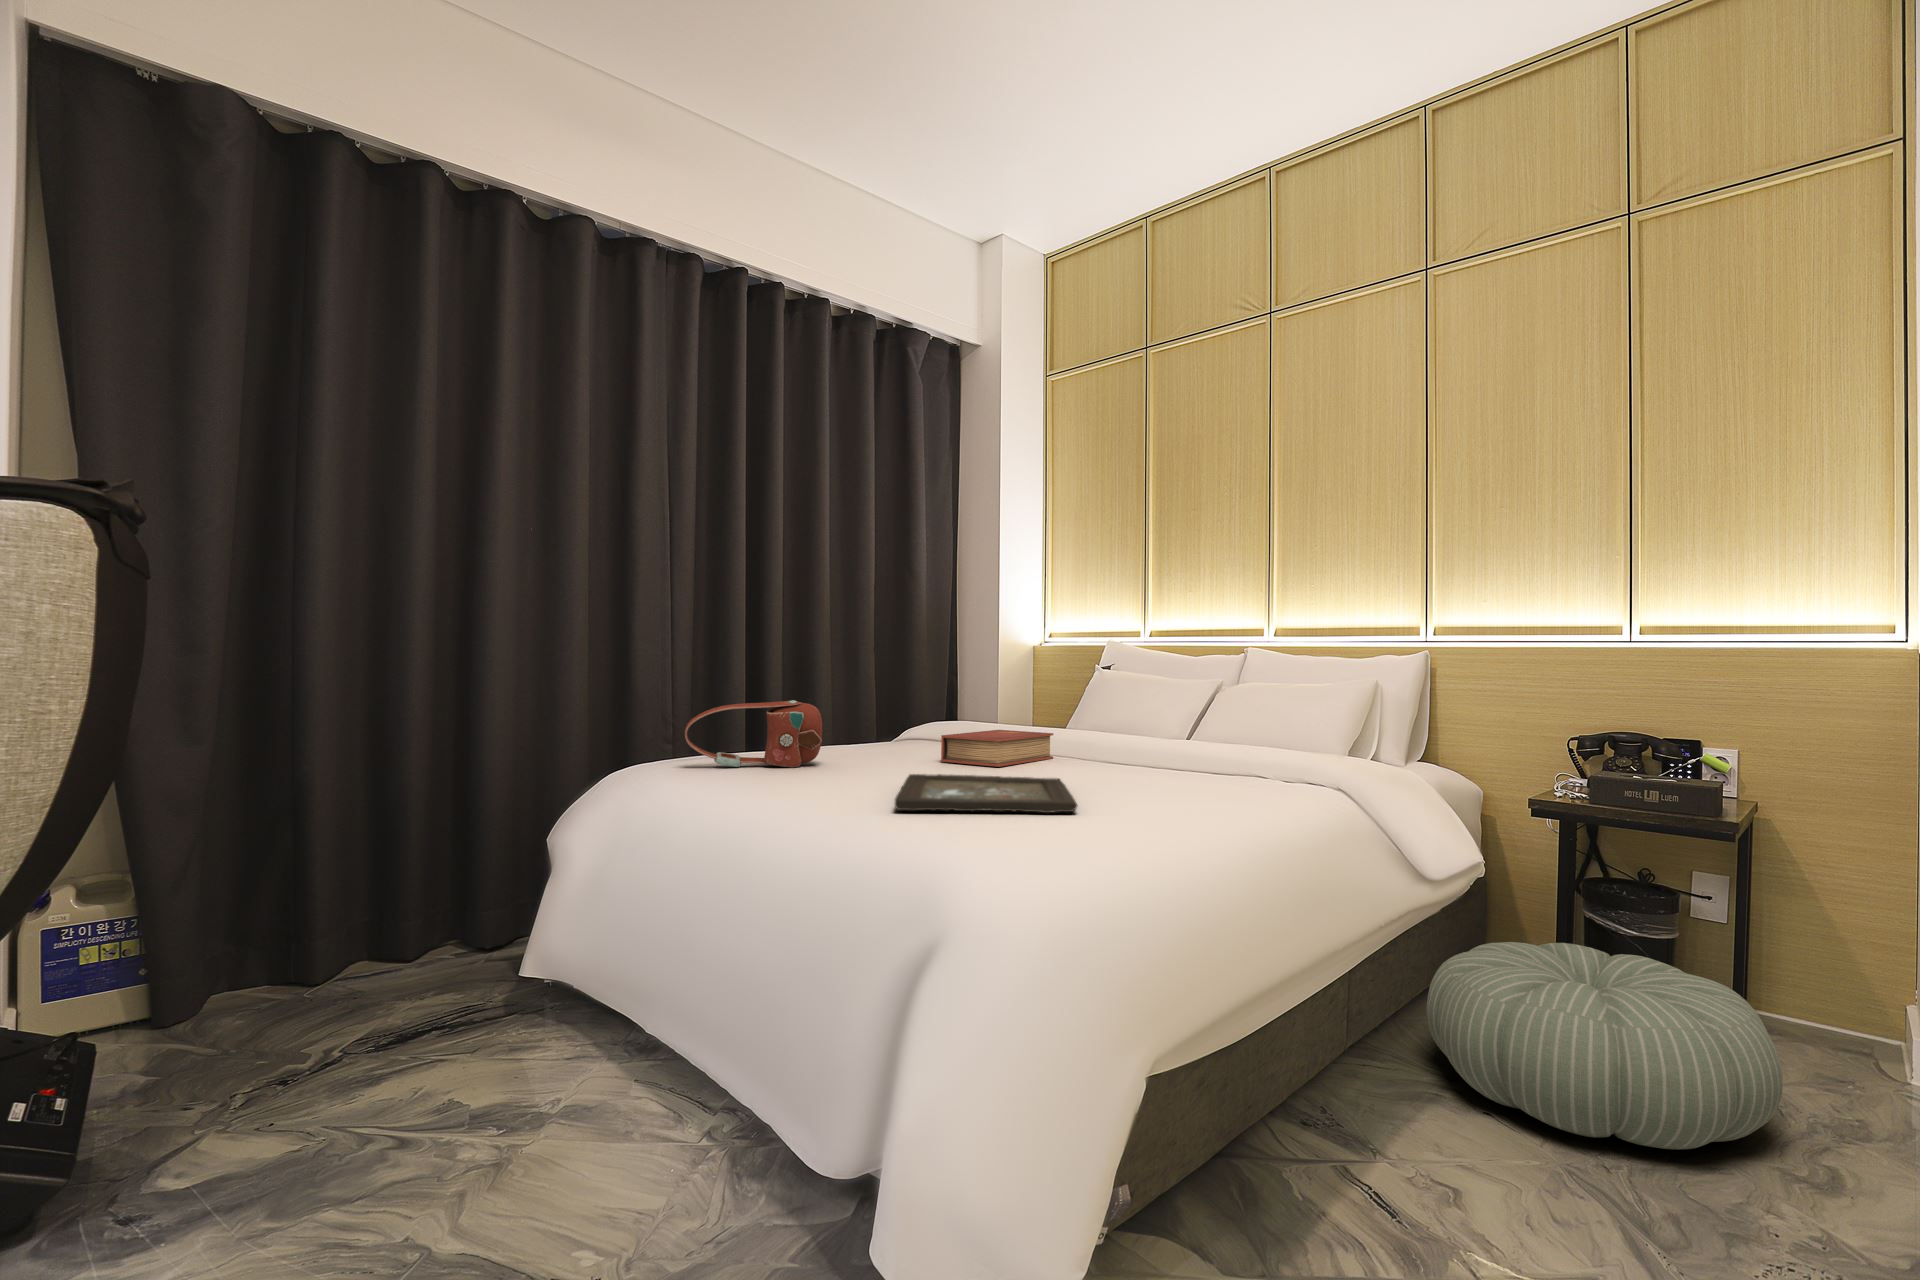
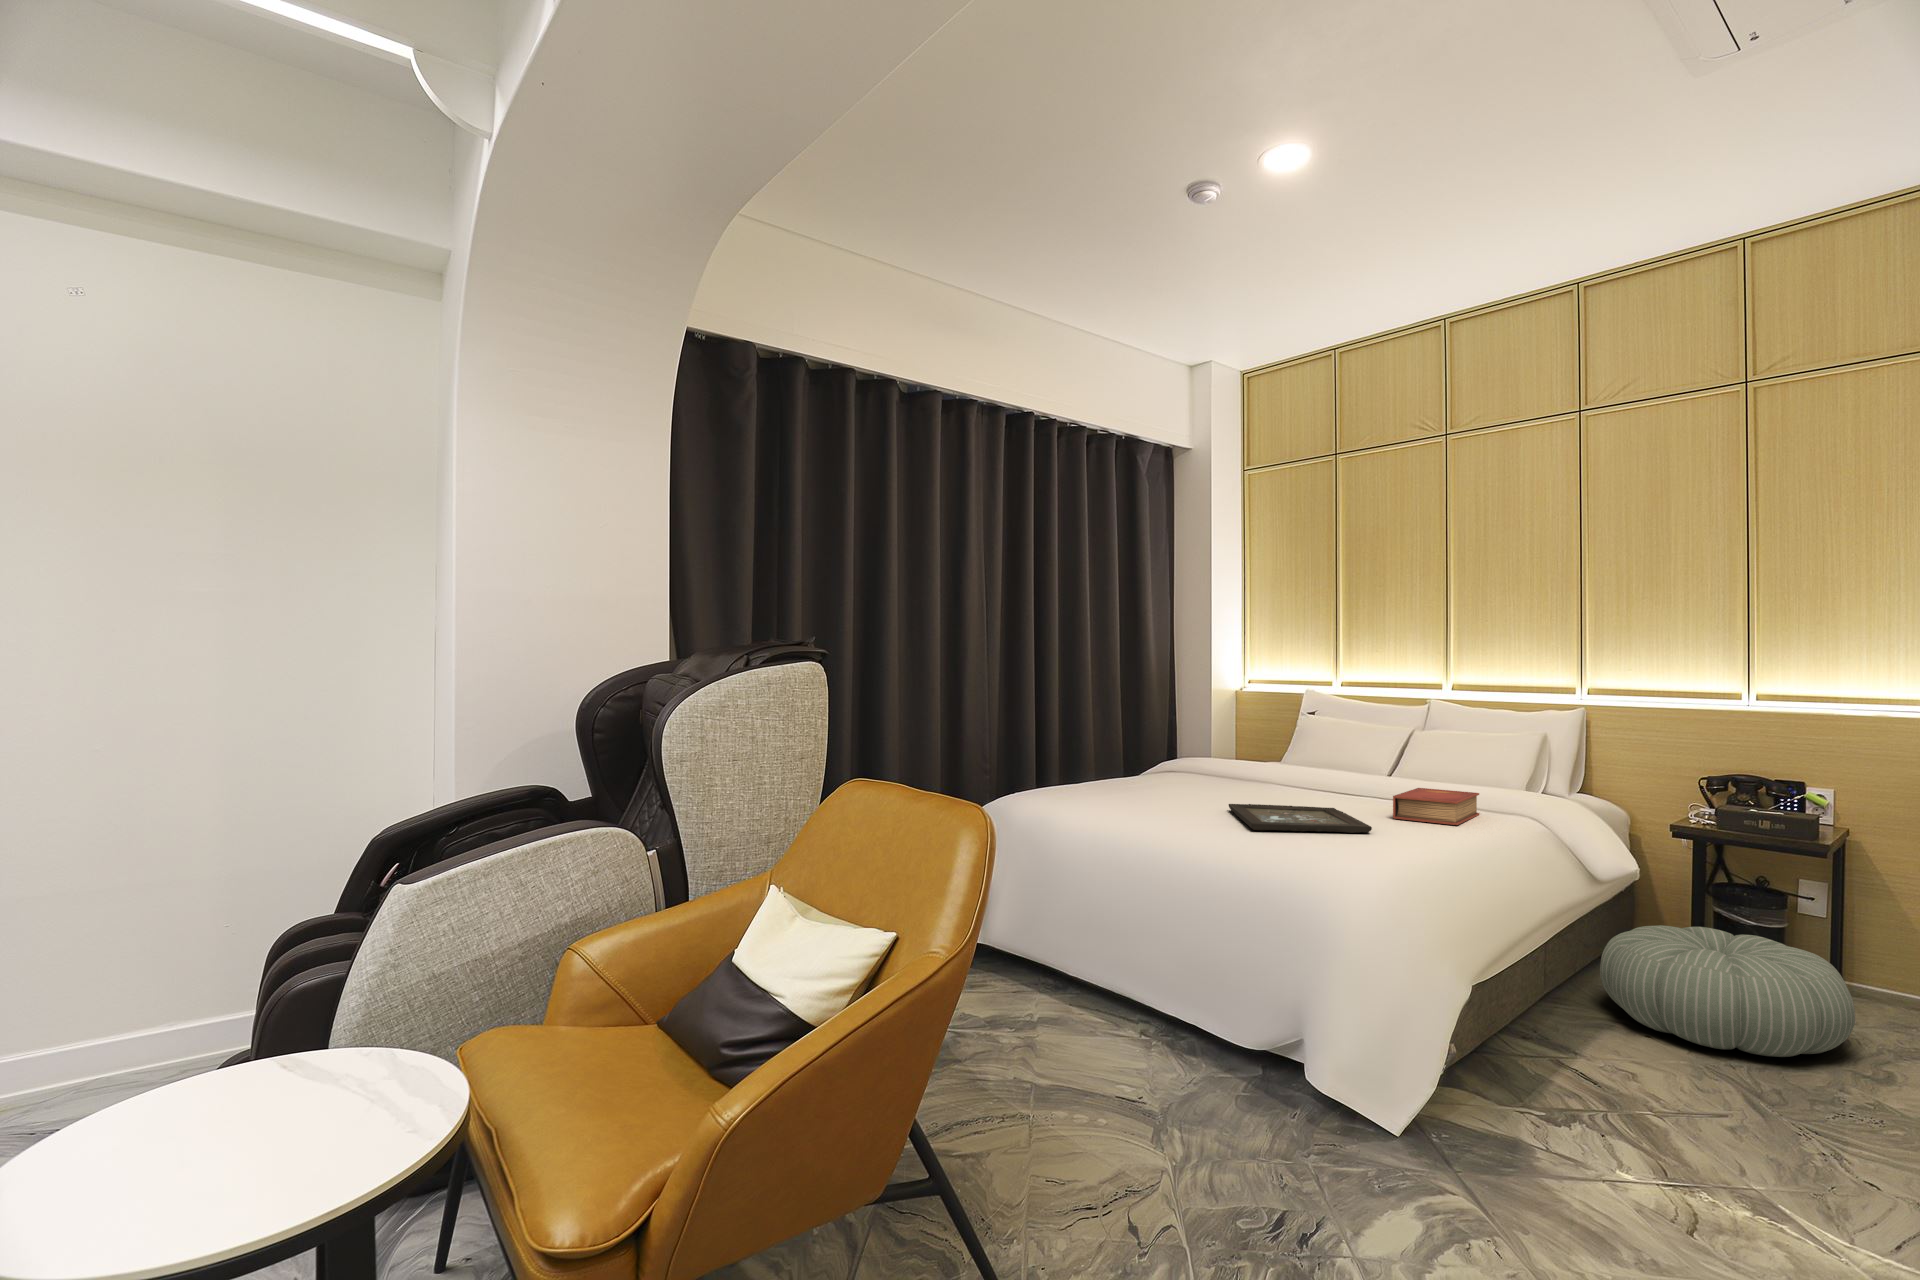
handbag: present [685,700,822,767] -> none [1052,749,1146,796]
book: present [941,730,1053,767] -> present [1393,788,1479,825]

